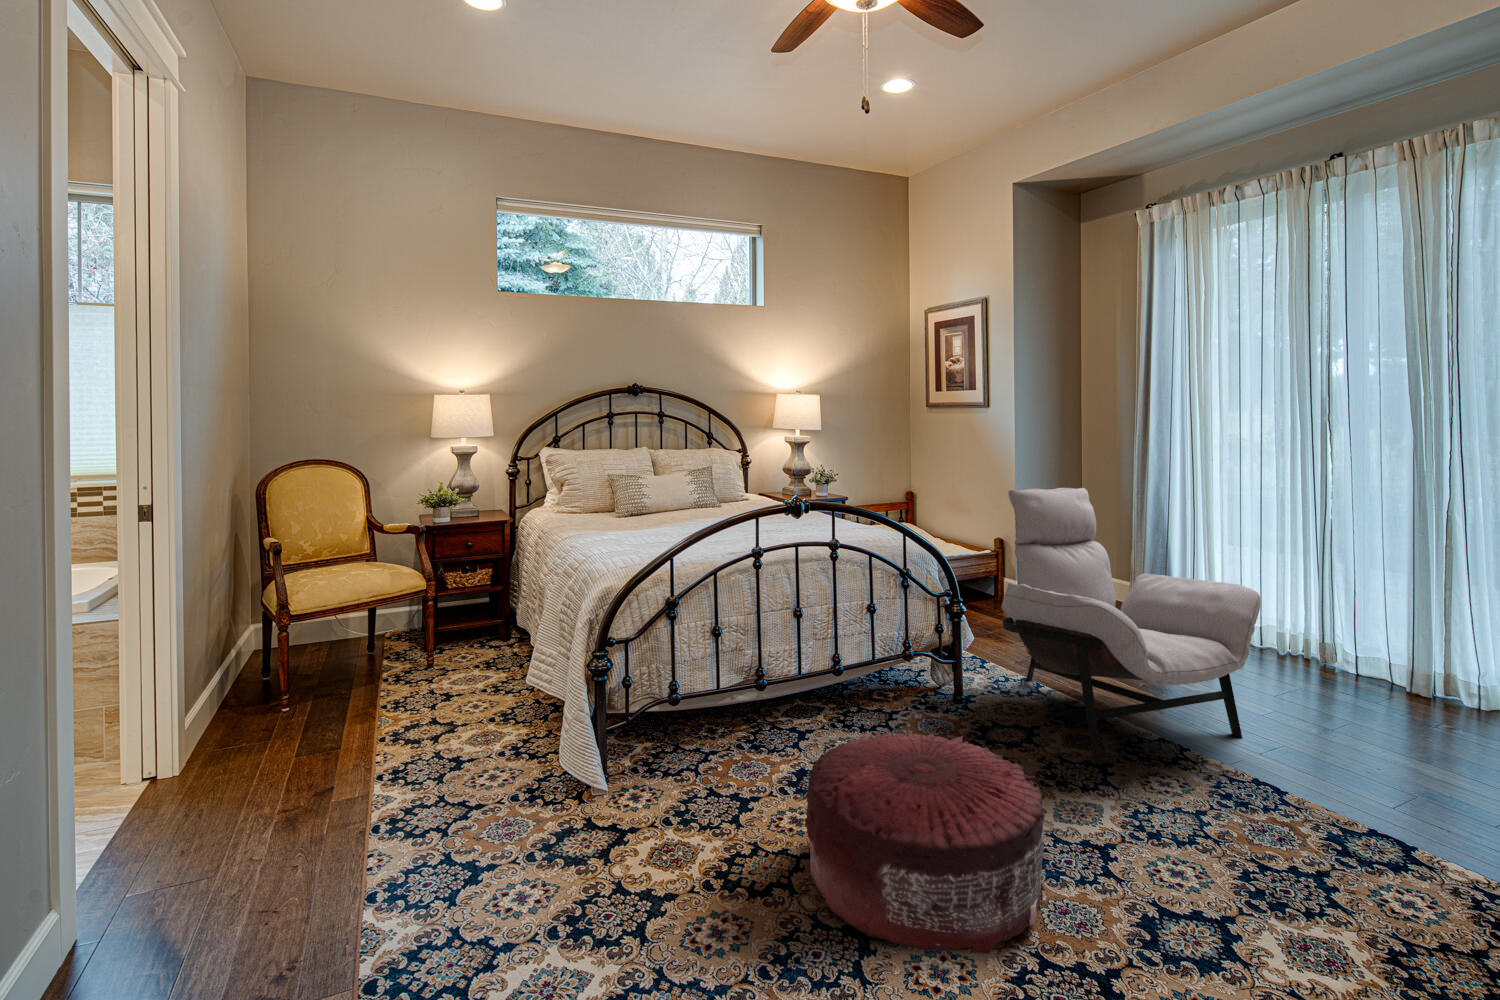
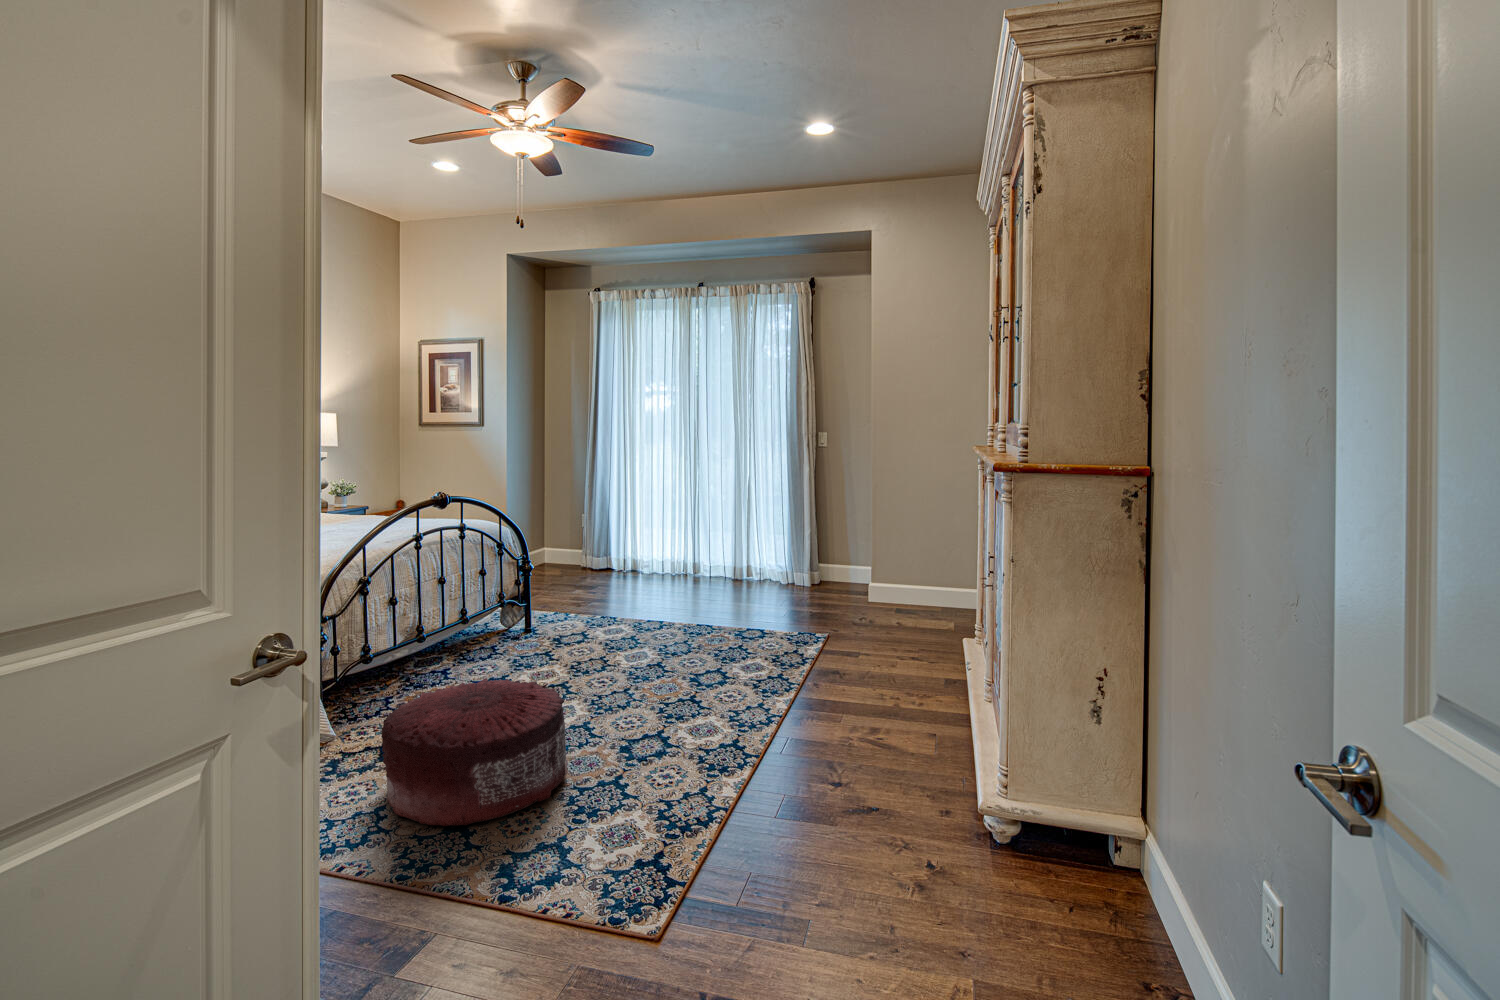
lounge chair: present [1002,488,1261,765] -> none [459,497,632,684]

